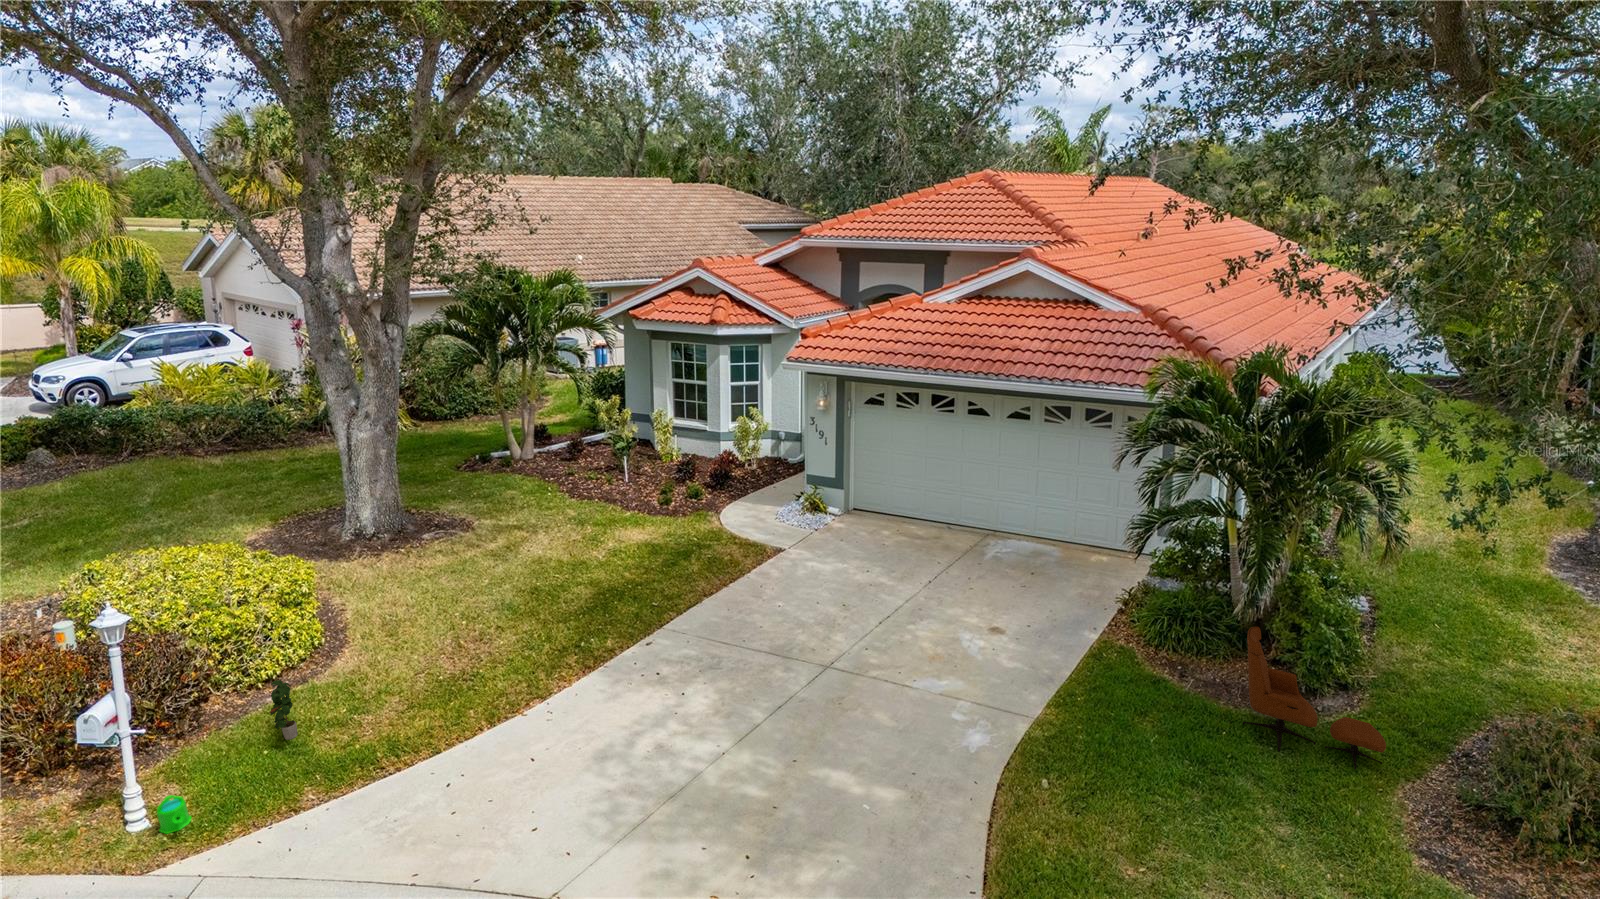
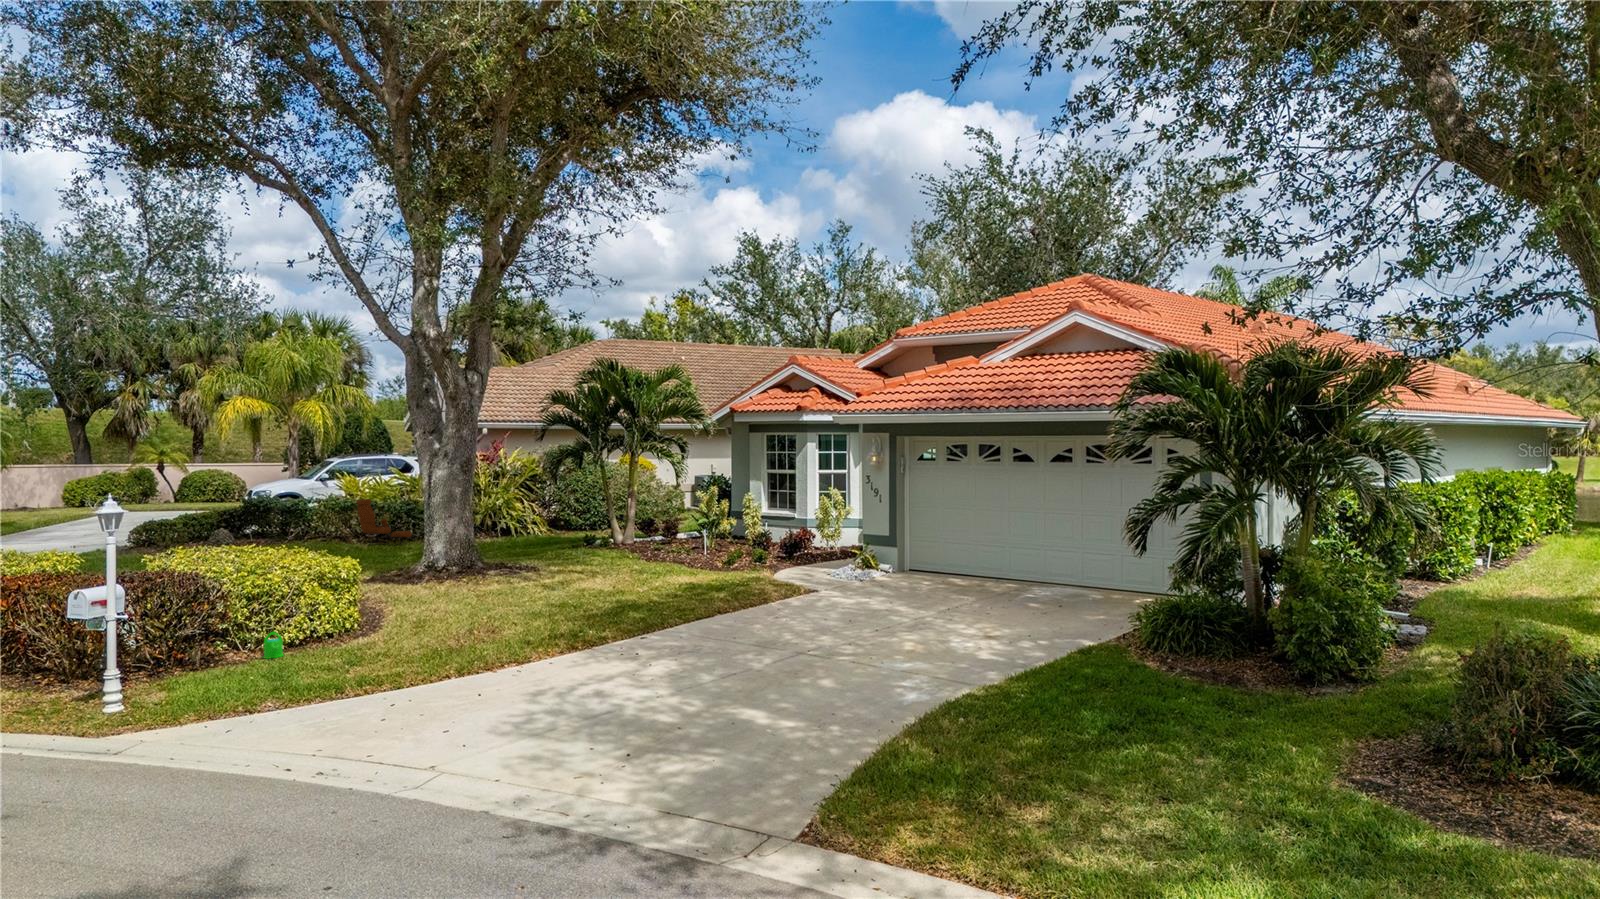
lounge chair: present [1243,627,1386,770] -> present [356,499,412,544]
potted plant: present [269,680,298,740] -> none [350,589,369,636]

